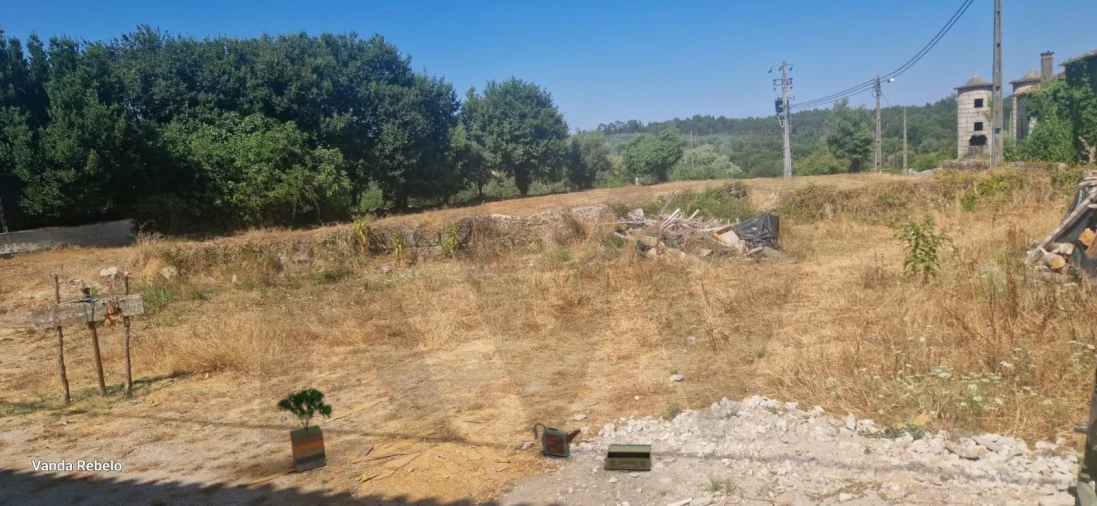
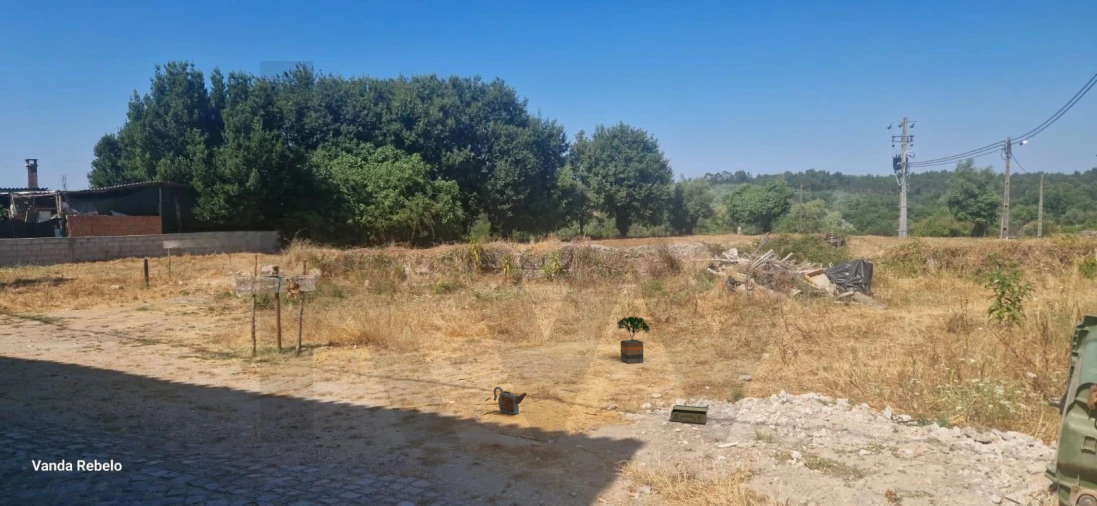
potted tree: present [277,388,332,472] -> present [618,316,650,364]
watering can: present [534,422,581,457] -> present [494,387,527,415]

